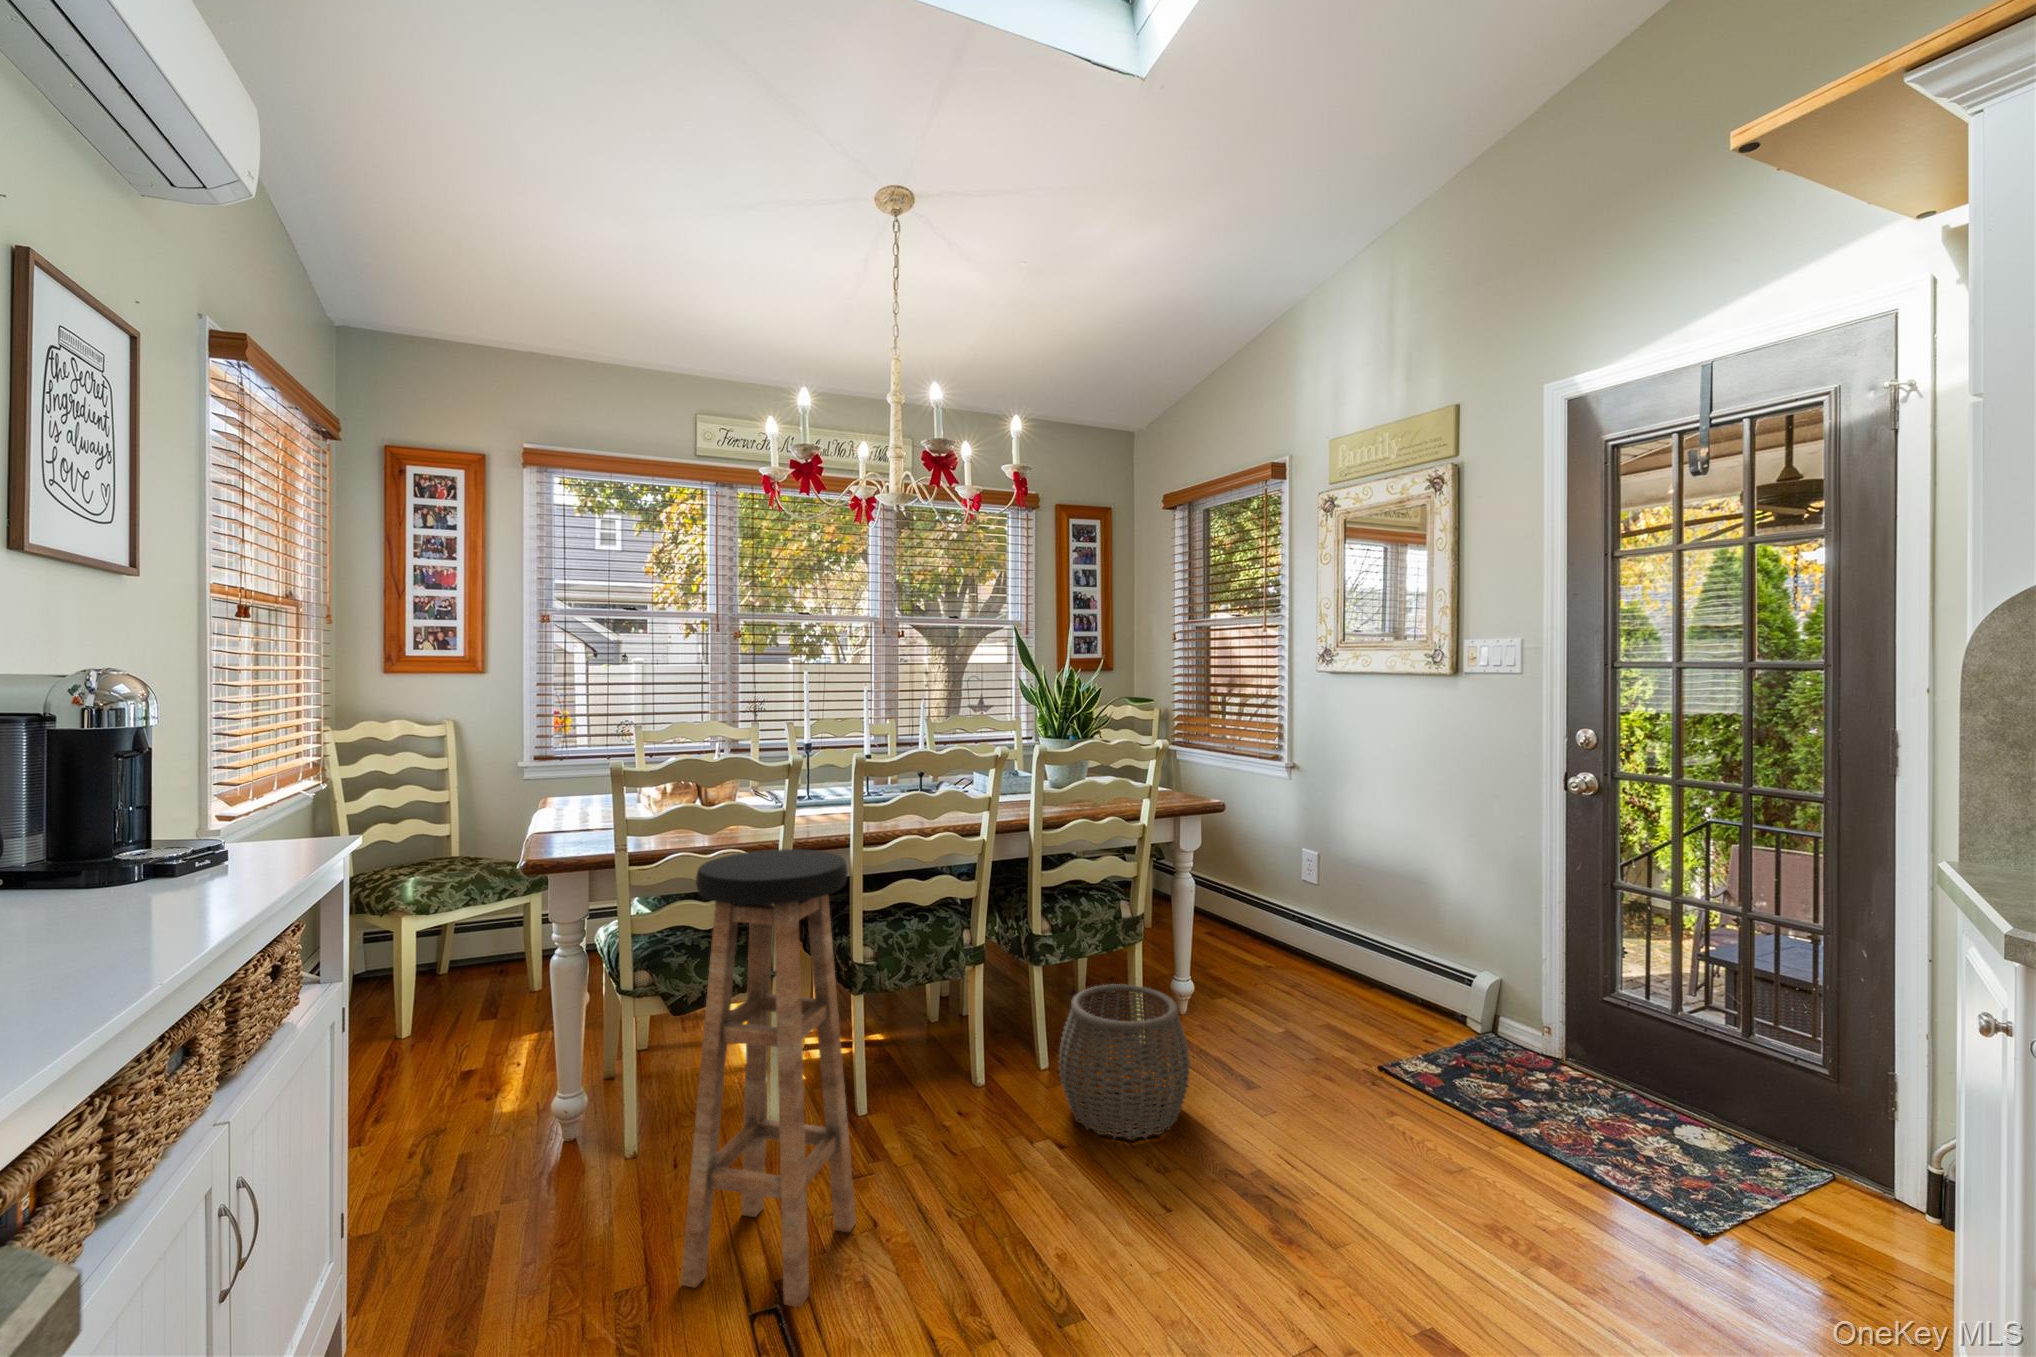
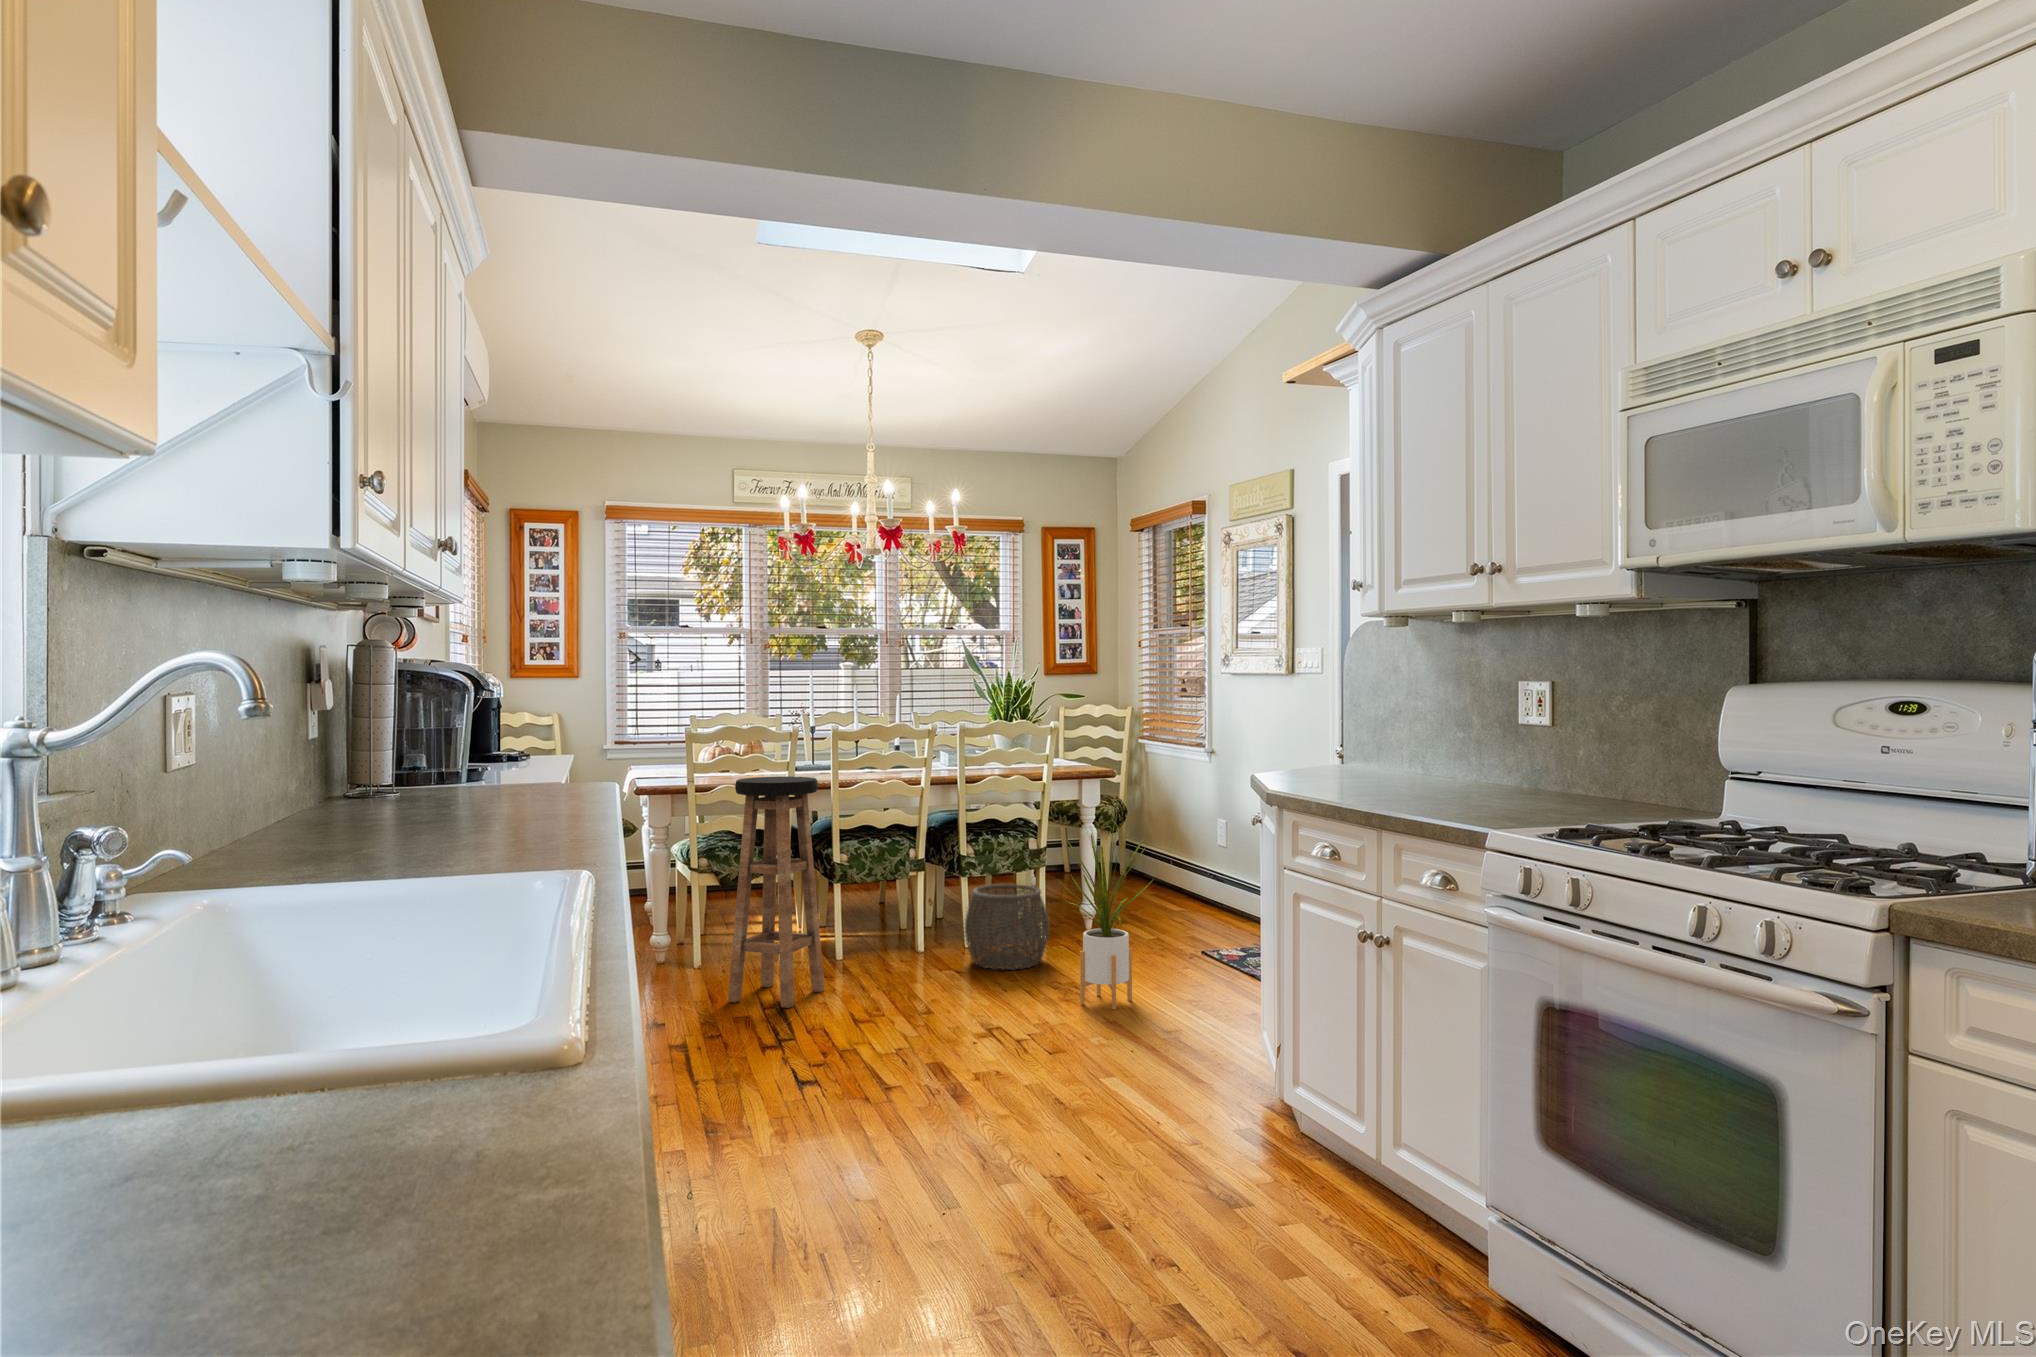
house plant: none [1279,924,1461,1280] -> present [1061,827,1152,1009]

